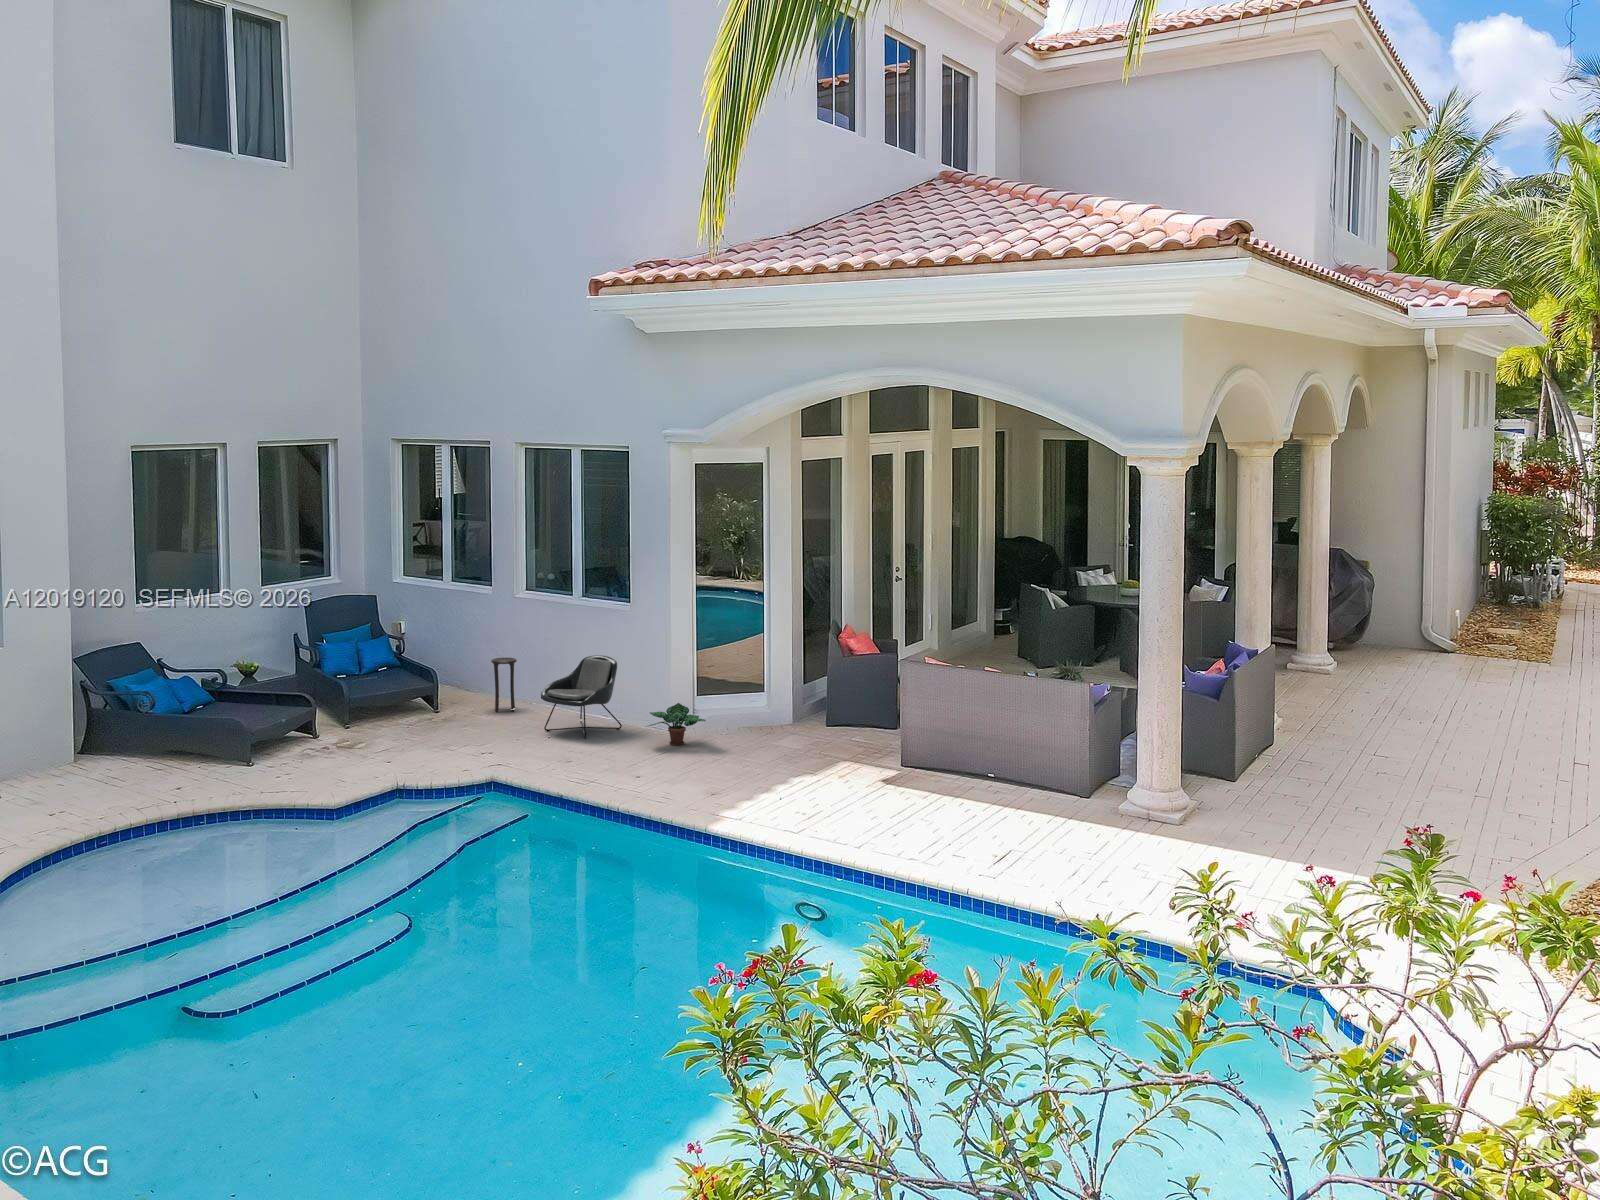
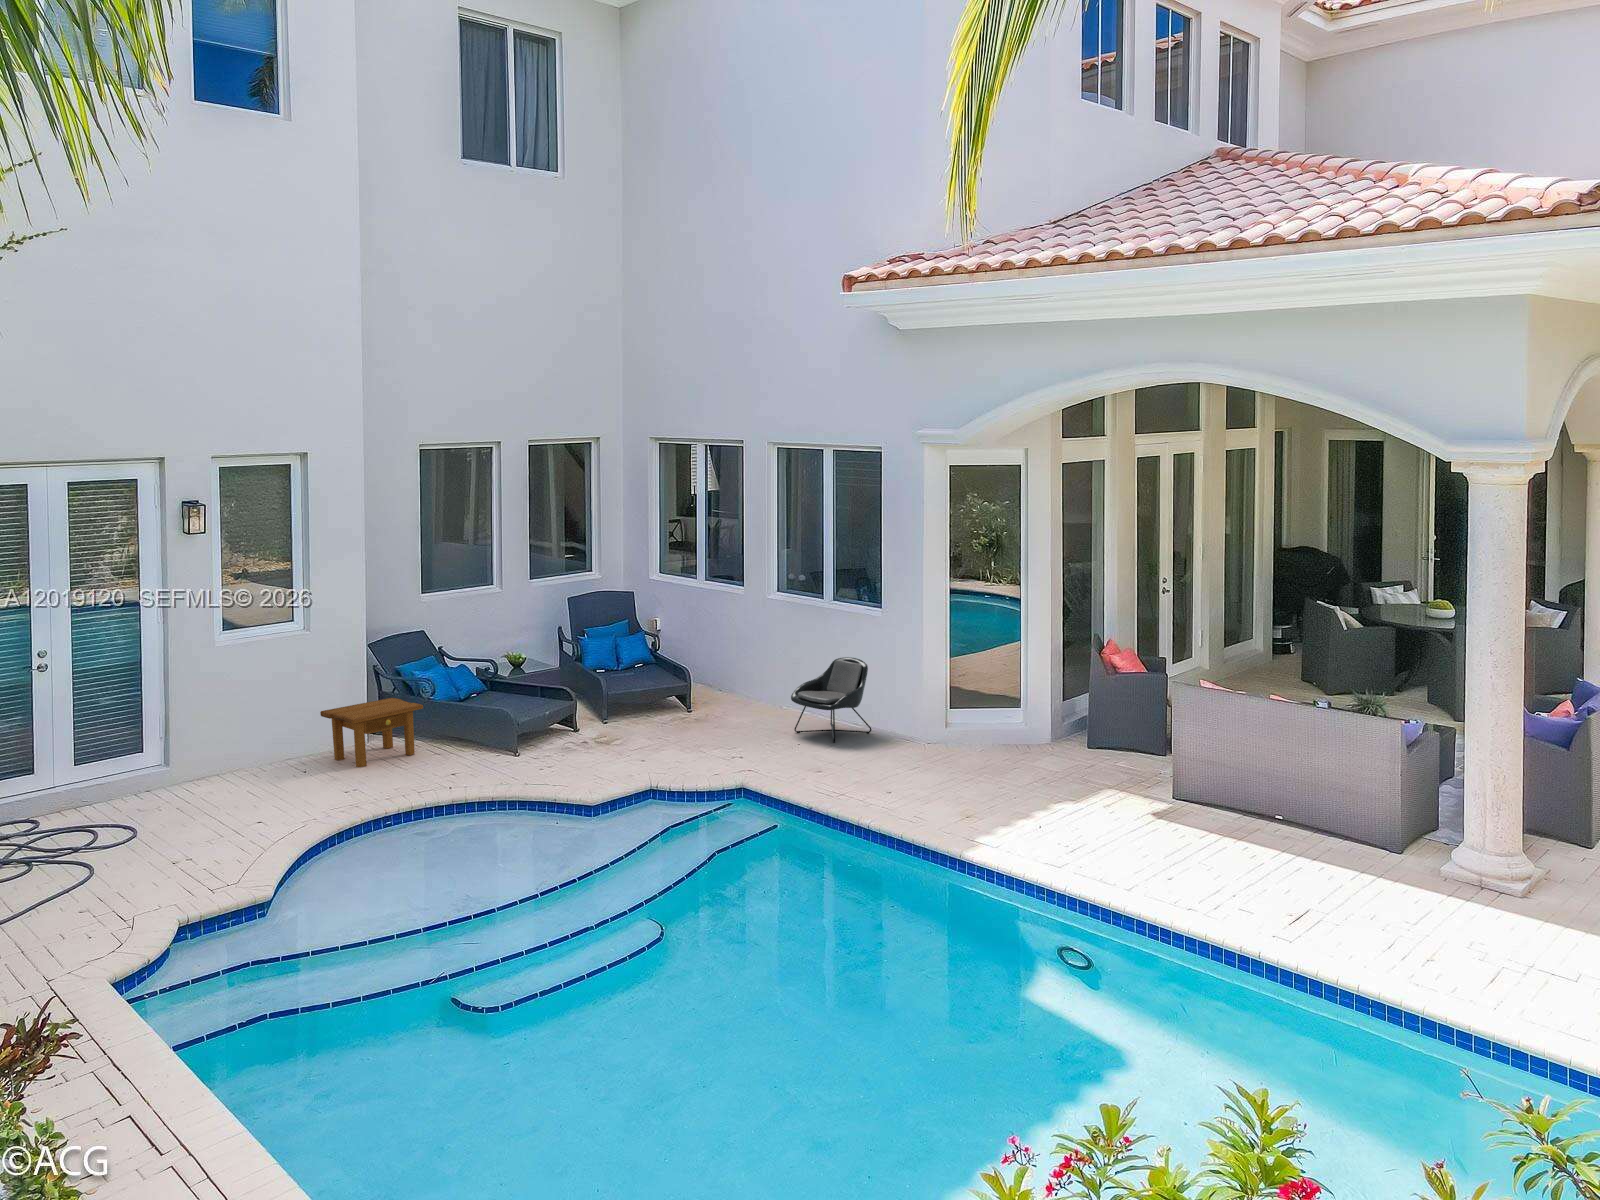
stool: present [491,657,517,712] -> none [745,655,770,709]
potted plant: present [647,703,706,745] -> none [893,710,957,754]
side table: none [40,705,154,775] -> present [320,698,423,767]

